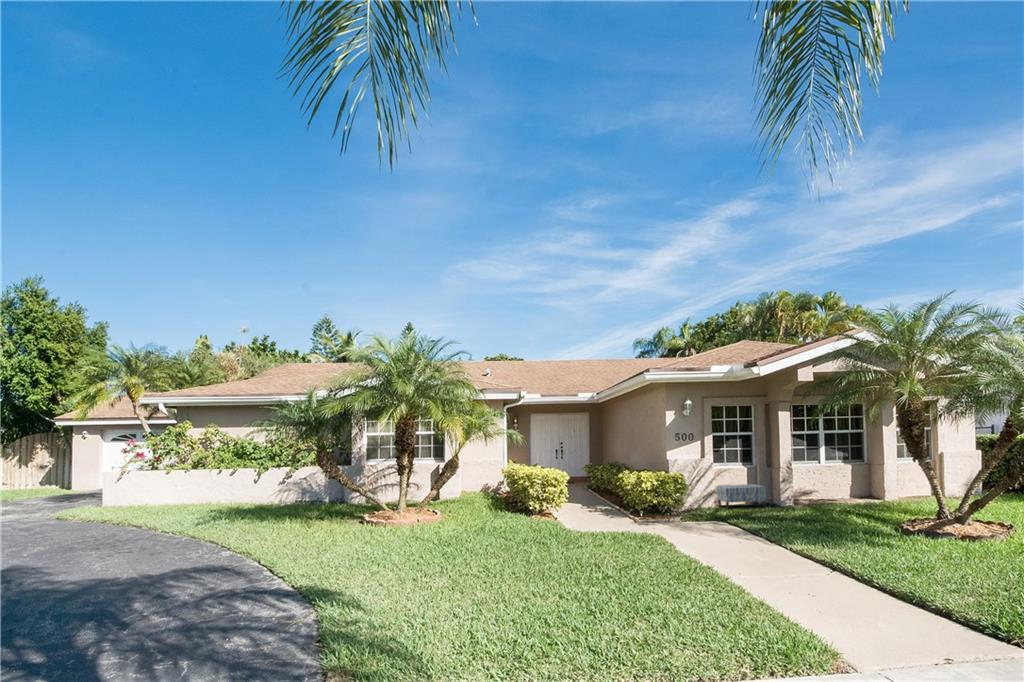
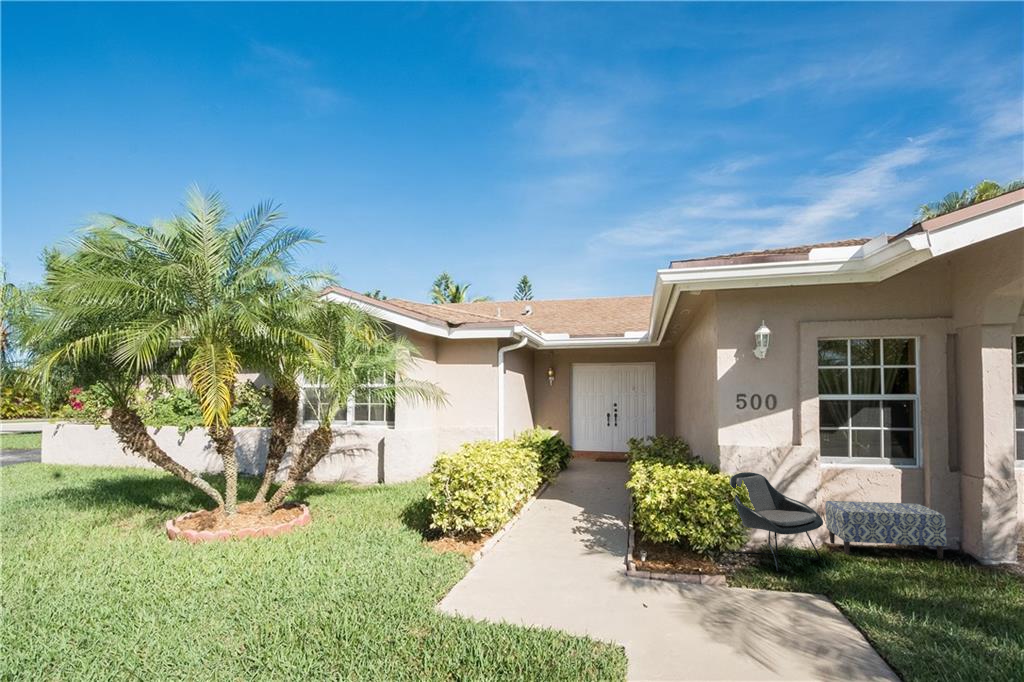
lounge chair: none [679,473,720,515] -> present [728,472,823,572]

